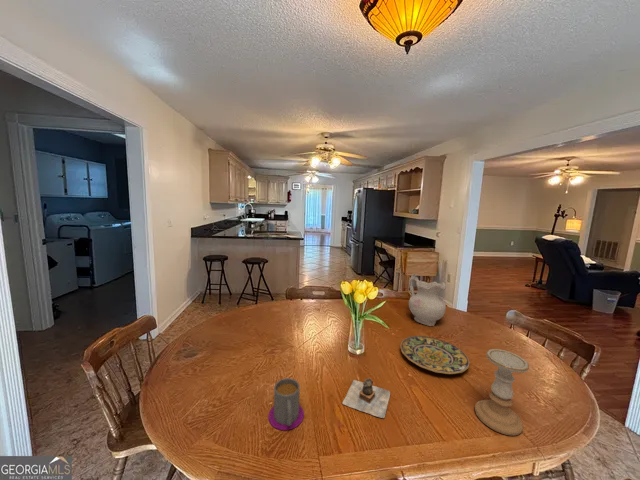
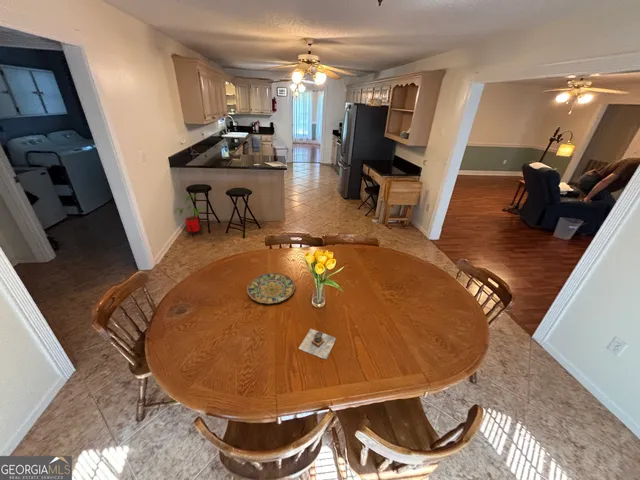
house plant: none [187,263,220,309] -> present [179,194,204,234]
ceramic pitcher: present [409,274,446,326] -> none [369,232,401,276]
plate: present [400,336,469,374] -> present [247,273,295,304]
candle holder: present [475,349,529,436] -> none [393,315,430,370]
mug: present [269,378,304,430] -> none [244,336,270,369]

